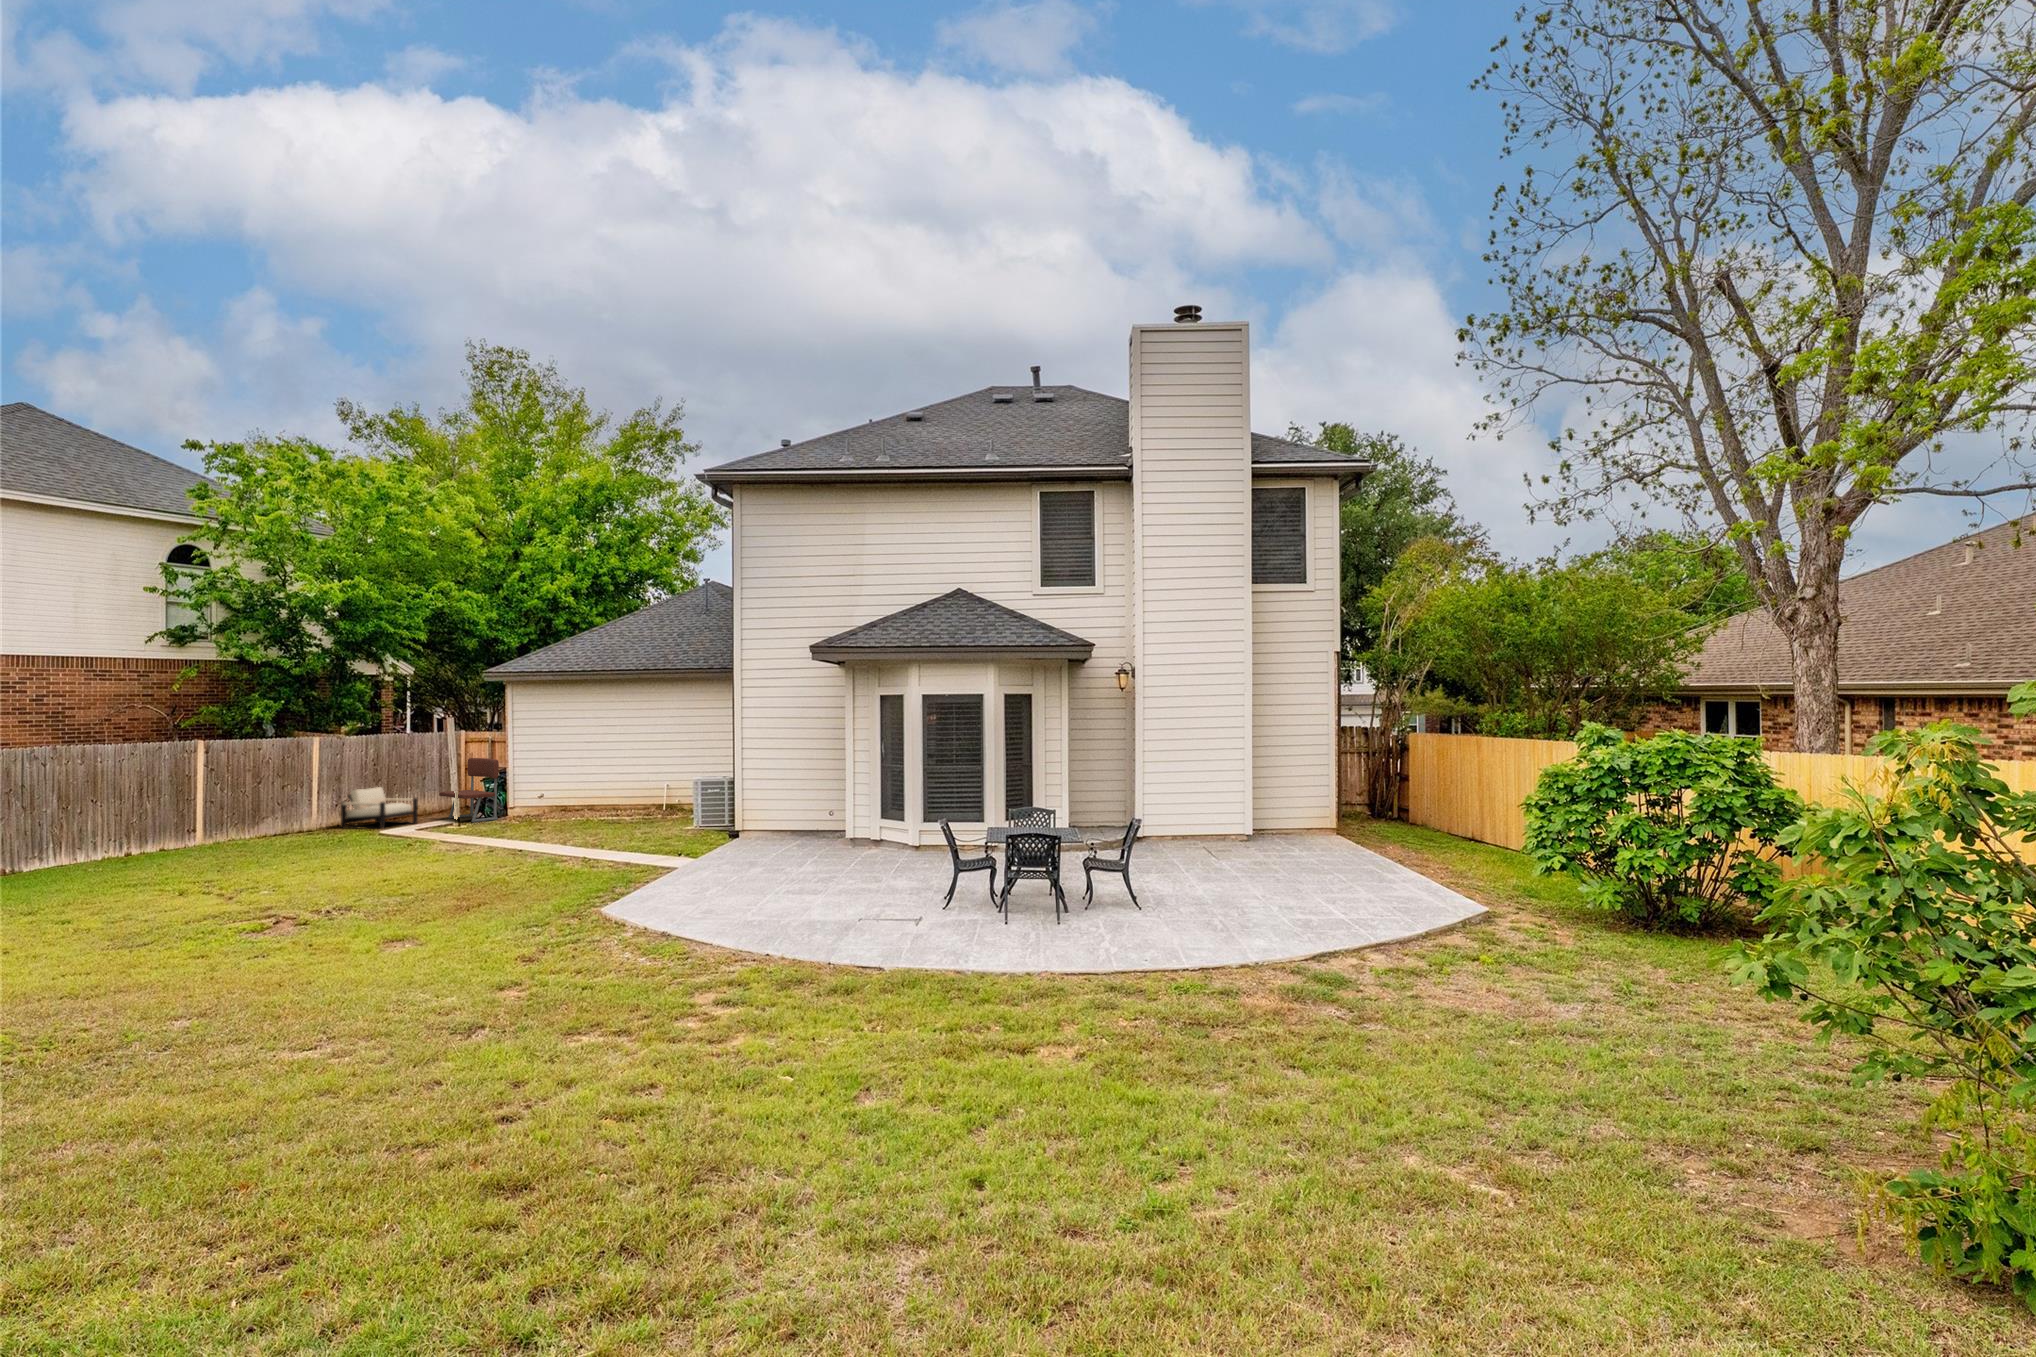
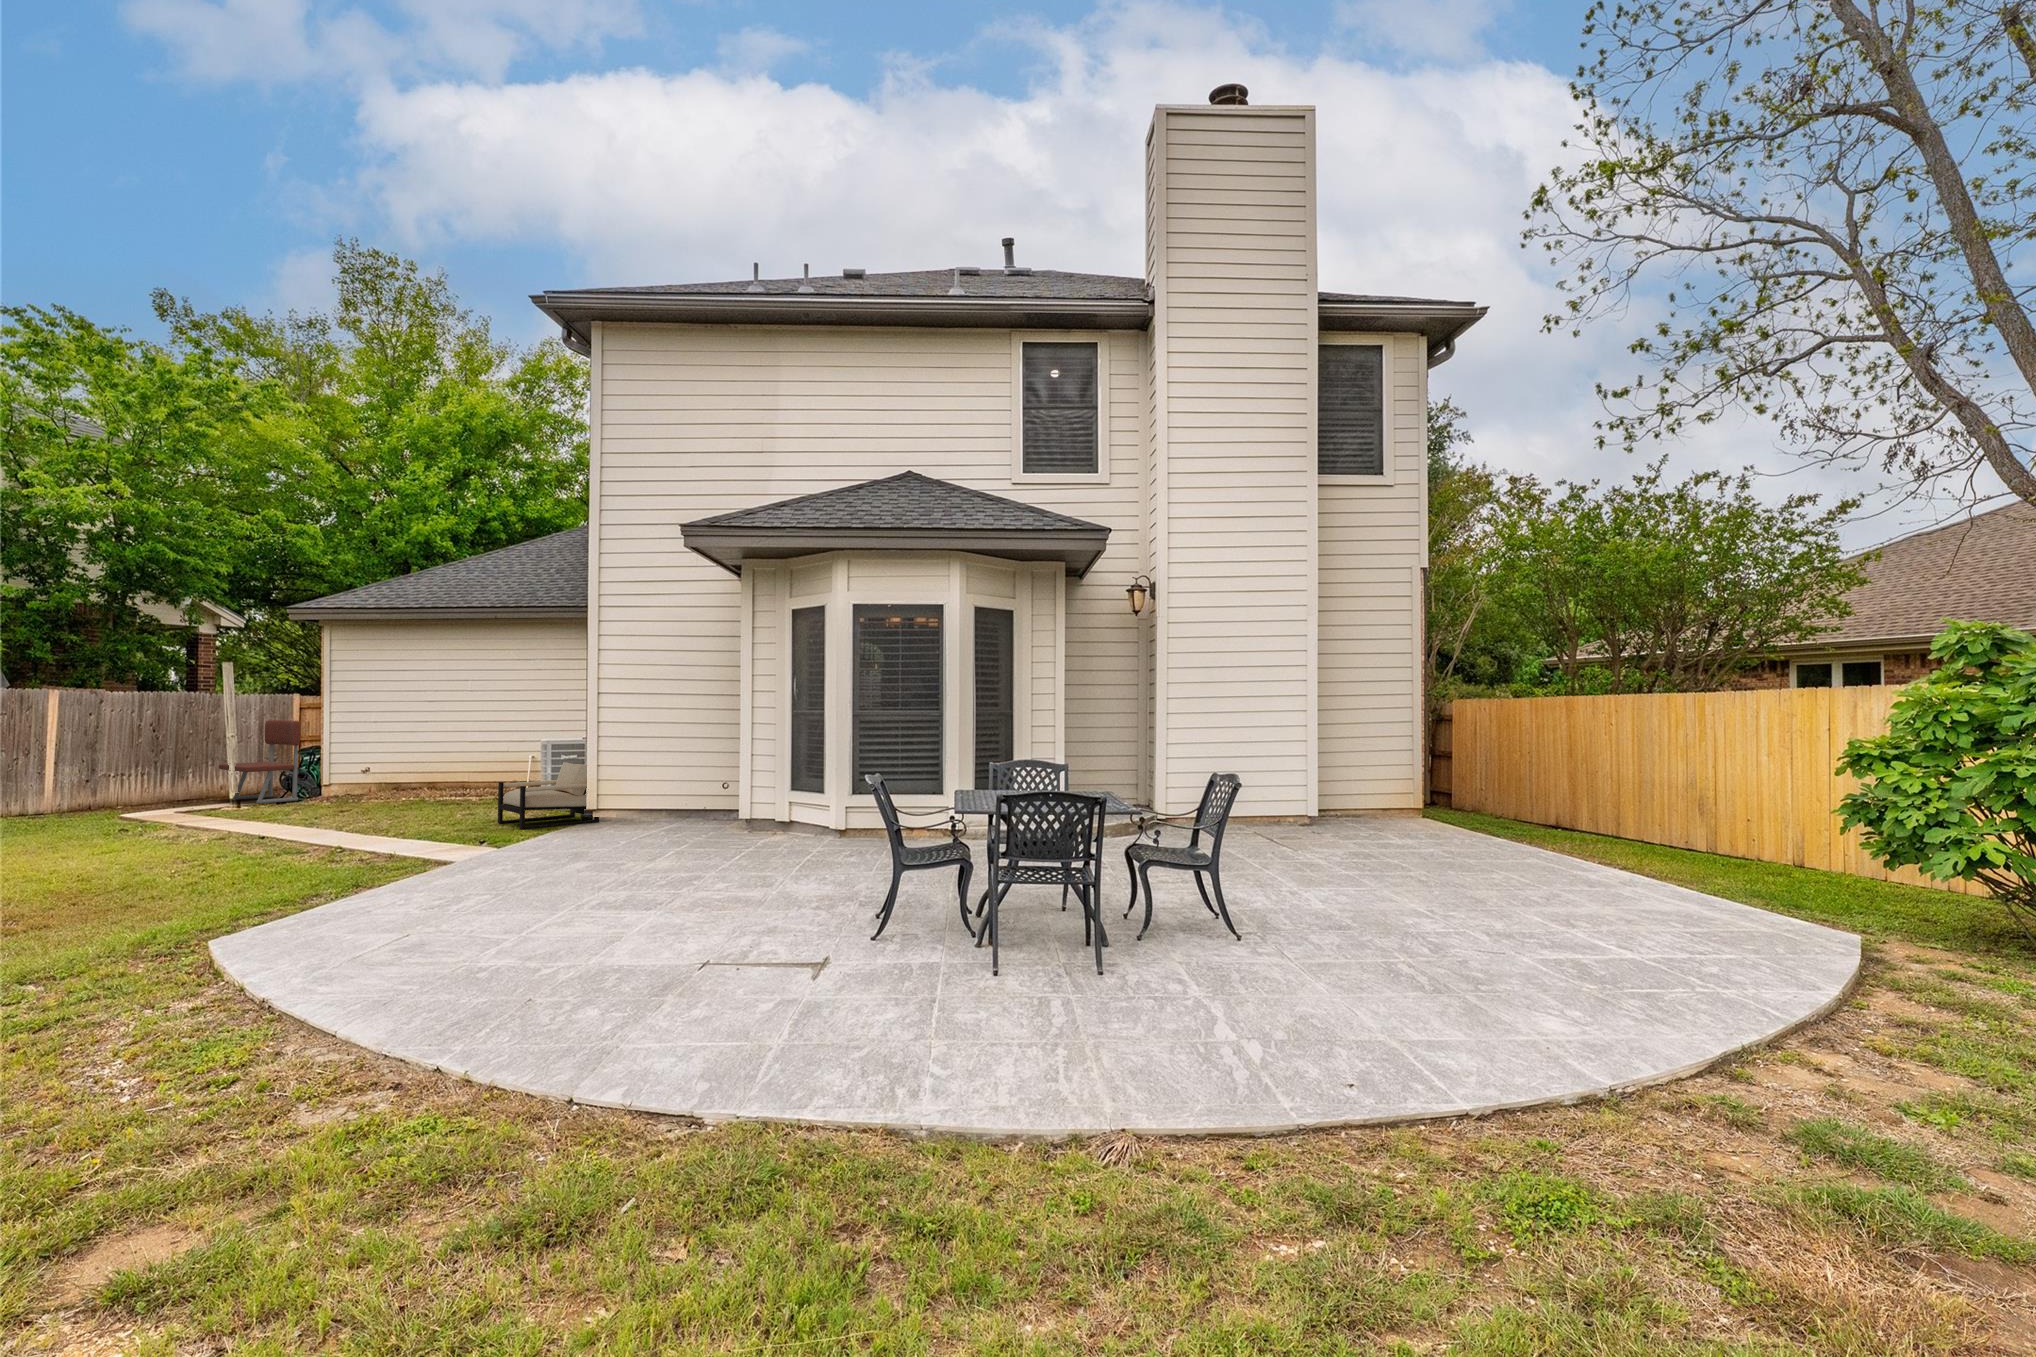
armchair: present [341,787,418,829] -> present [498,762,599,830]

